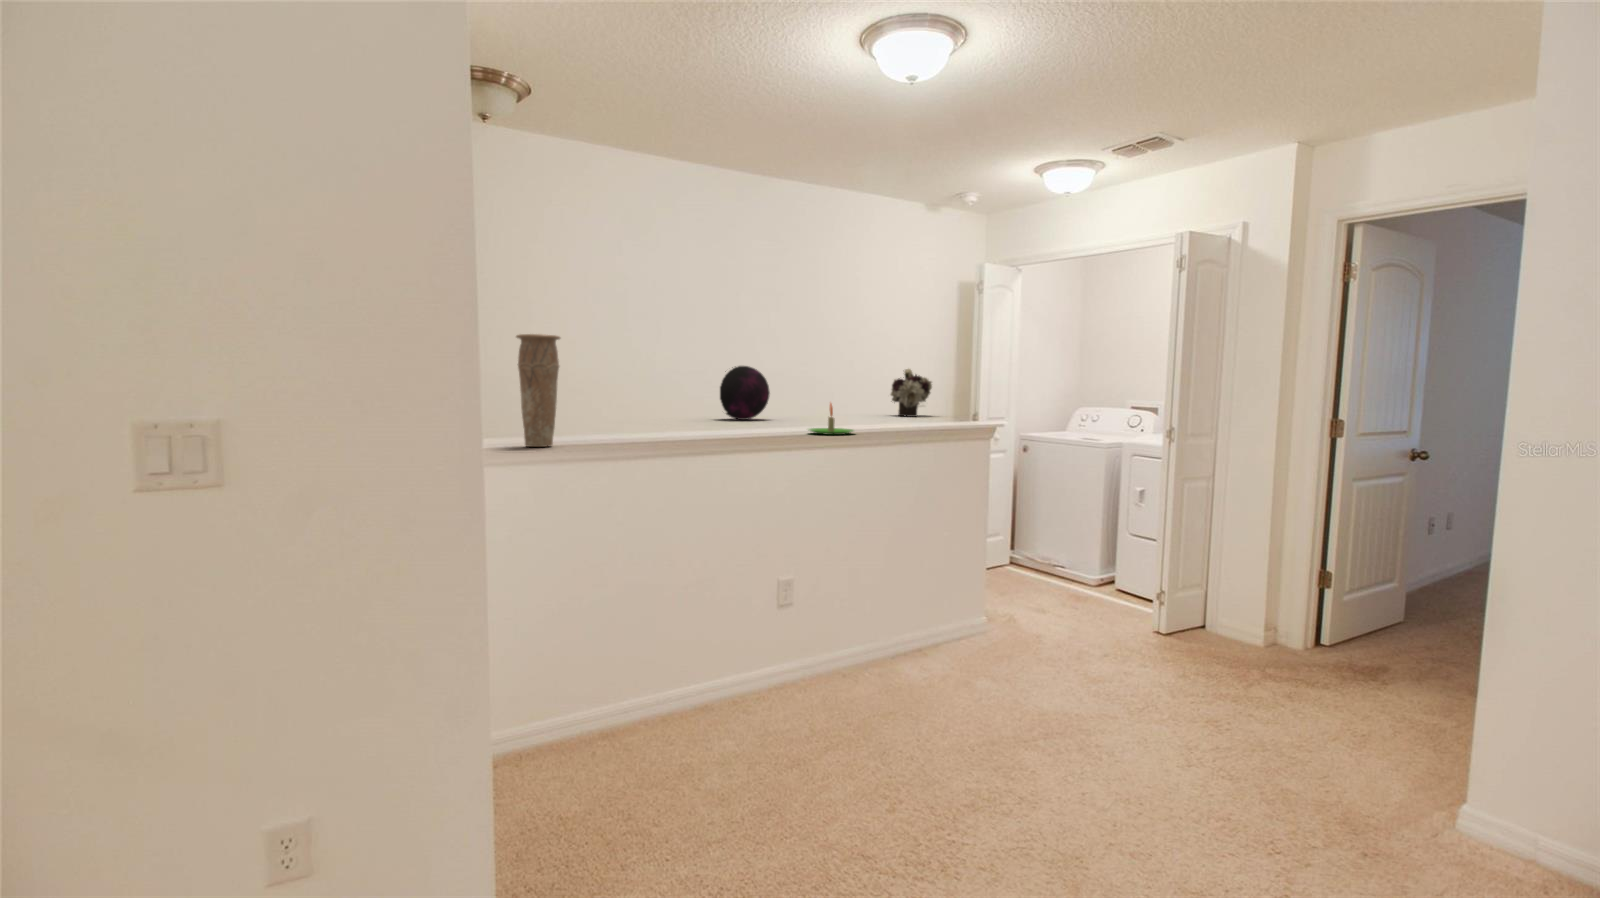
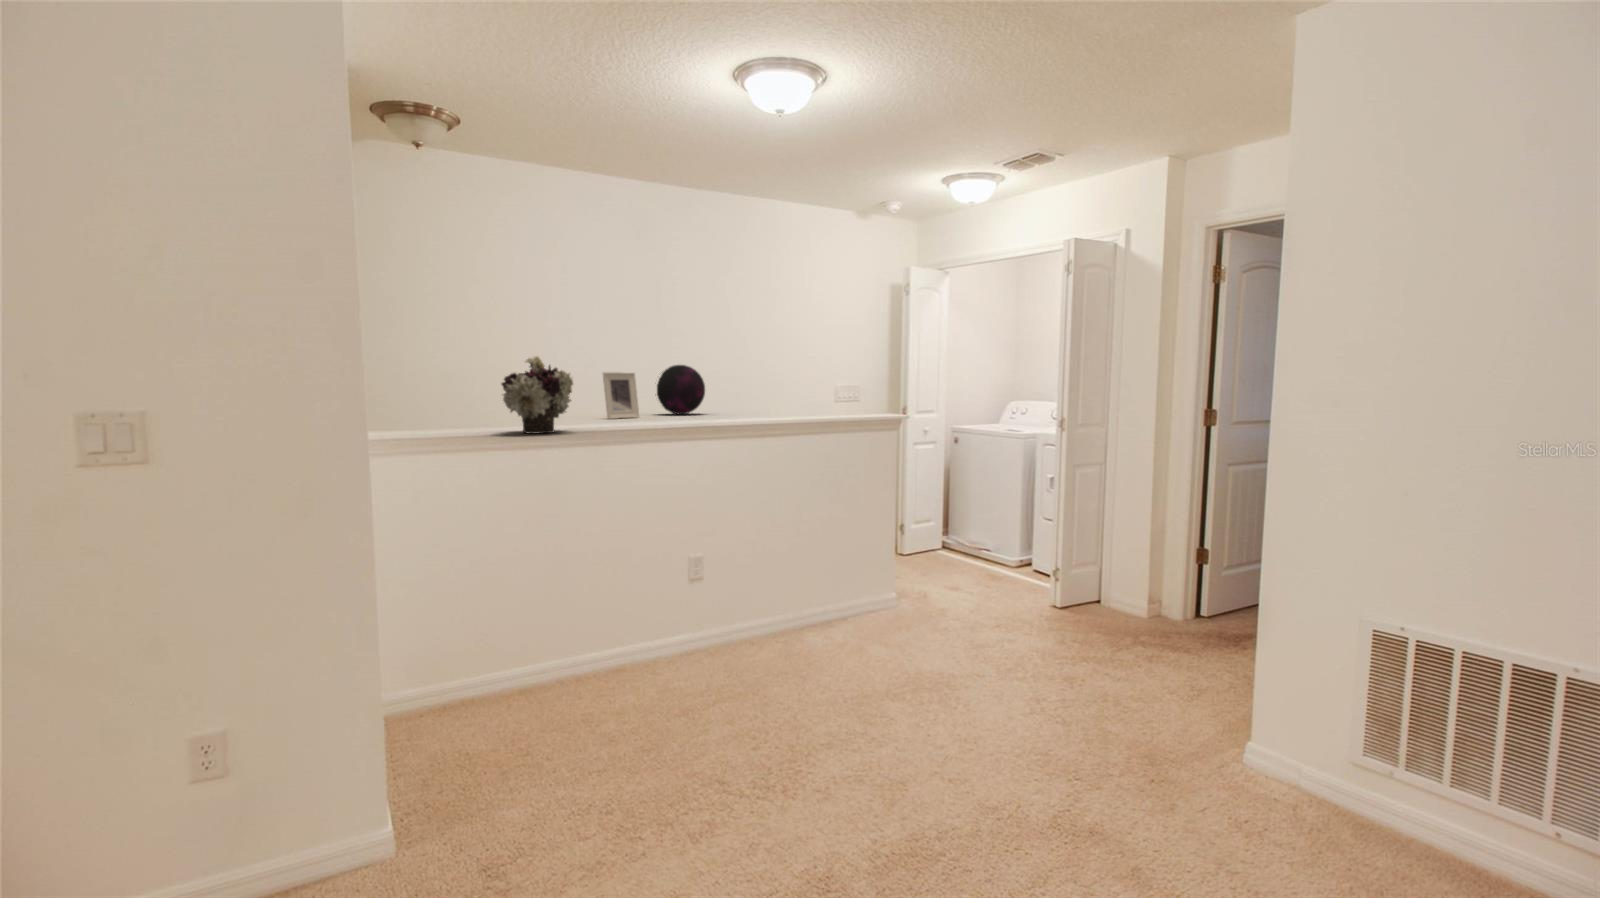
vase: present [516,334,560,447] -> none [429,340,471,439]
flower arrangement: present [890,369,932,417] -> present [501,356,573,434]
picture frame: none [667,373,704,424] -> present [603,372,639,419]
candle: present [808,403,854,435] -> none [713,397,757,427]

